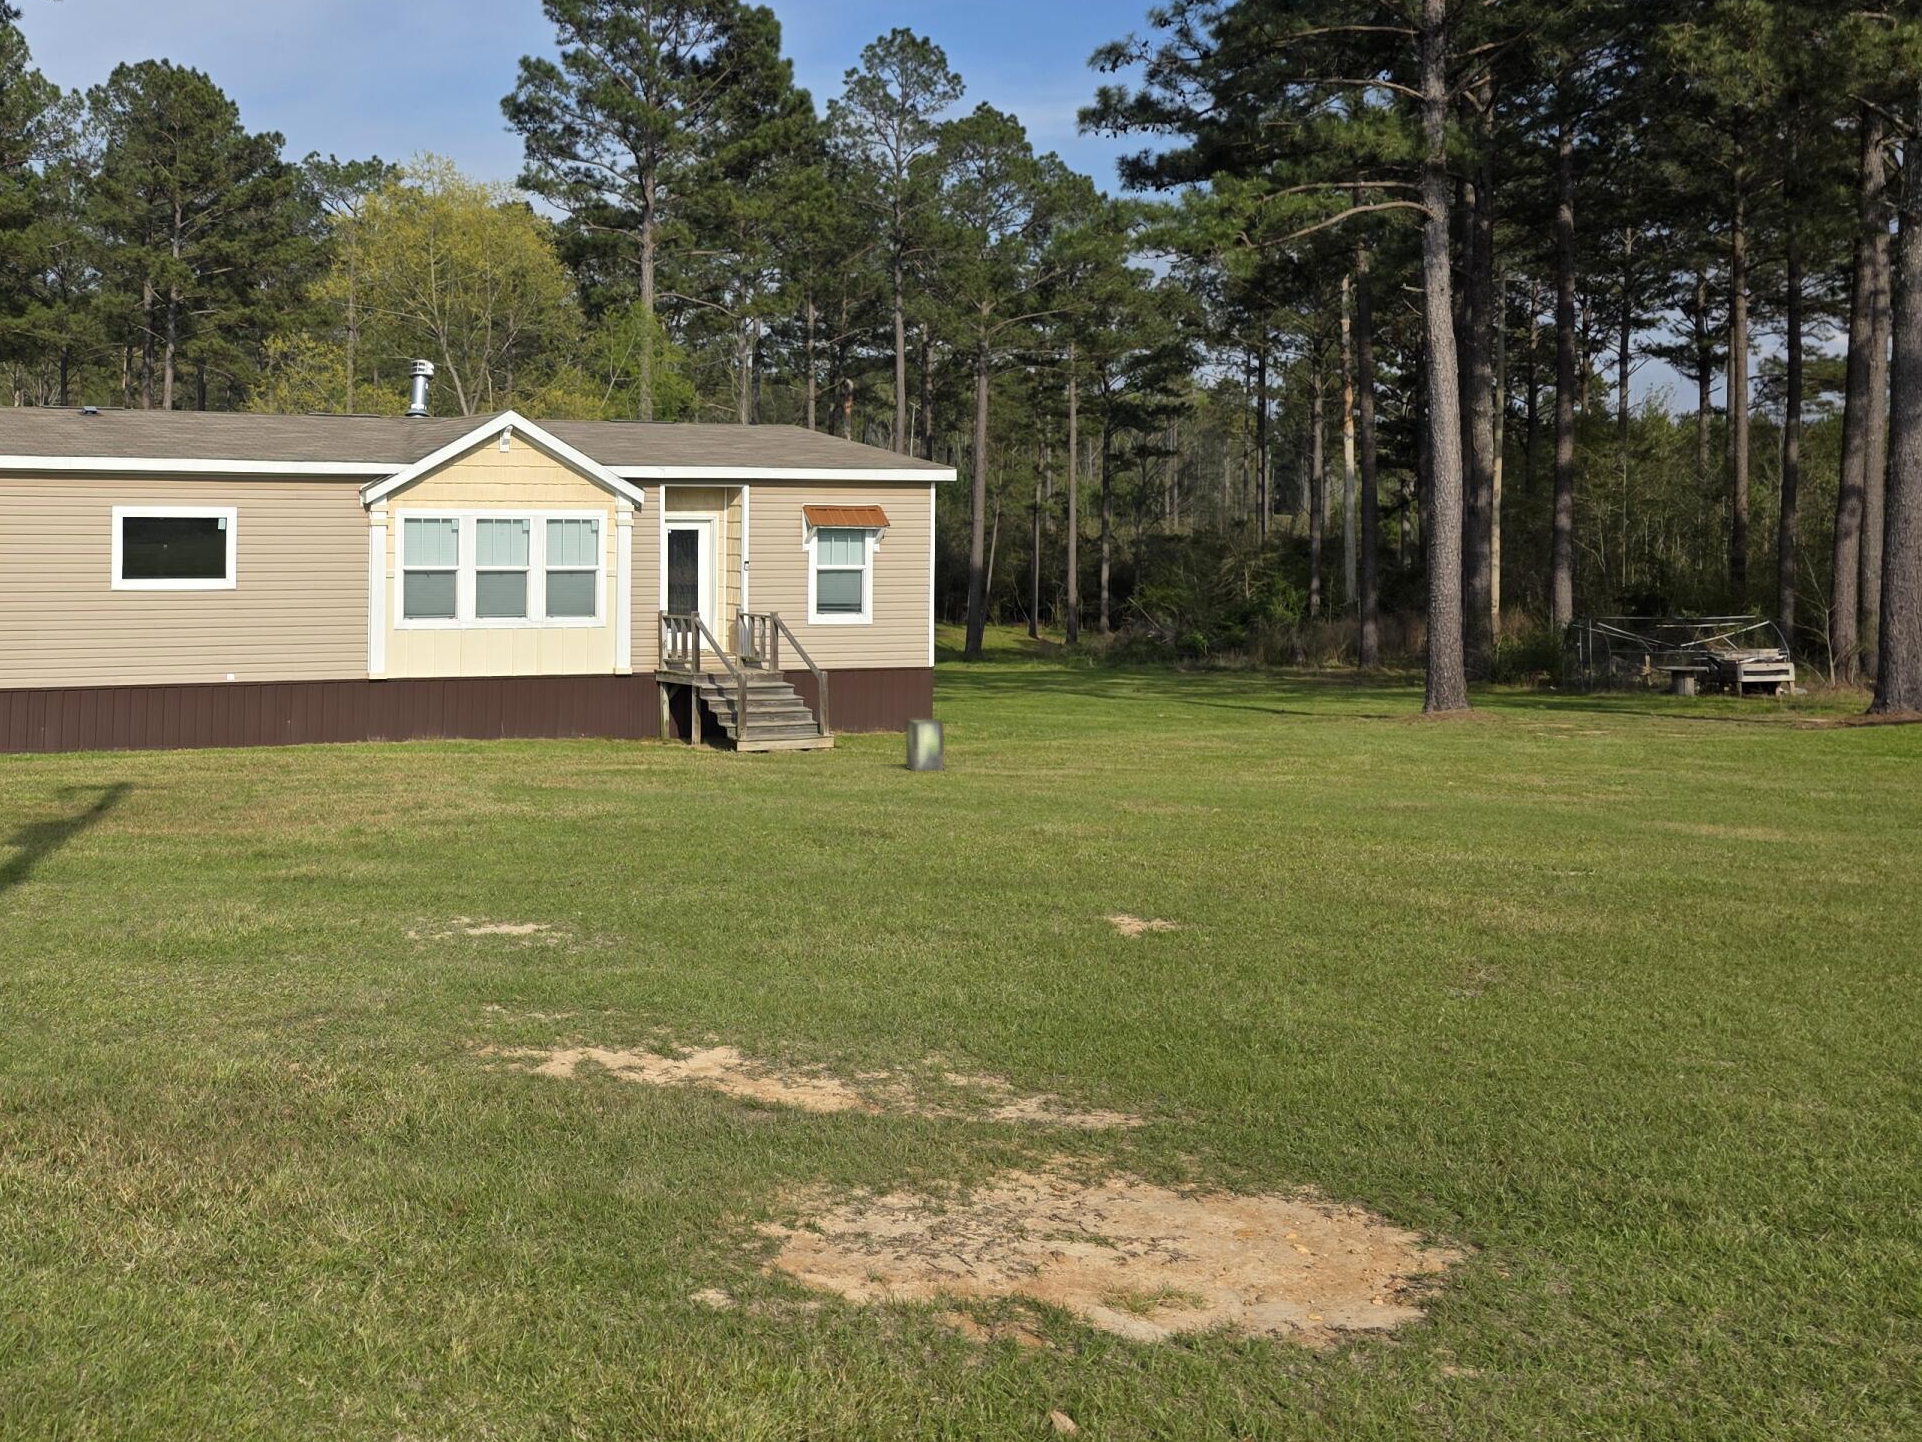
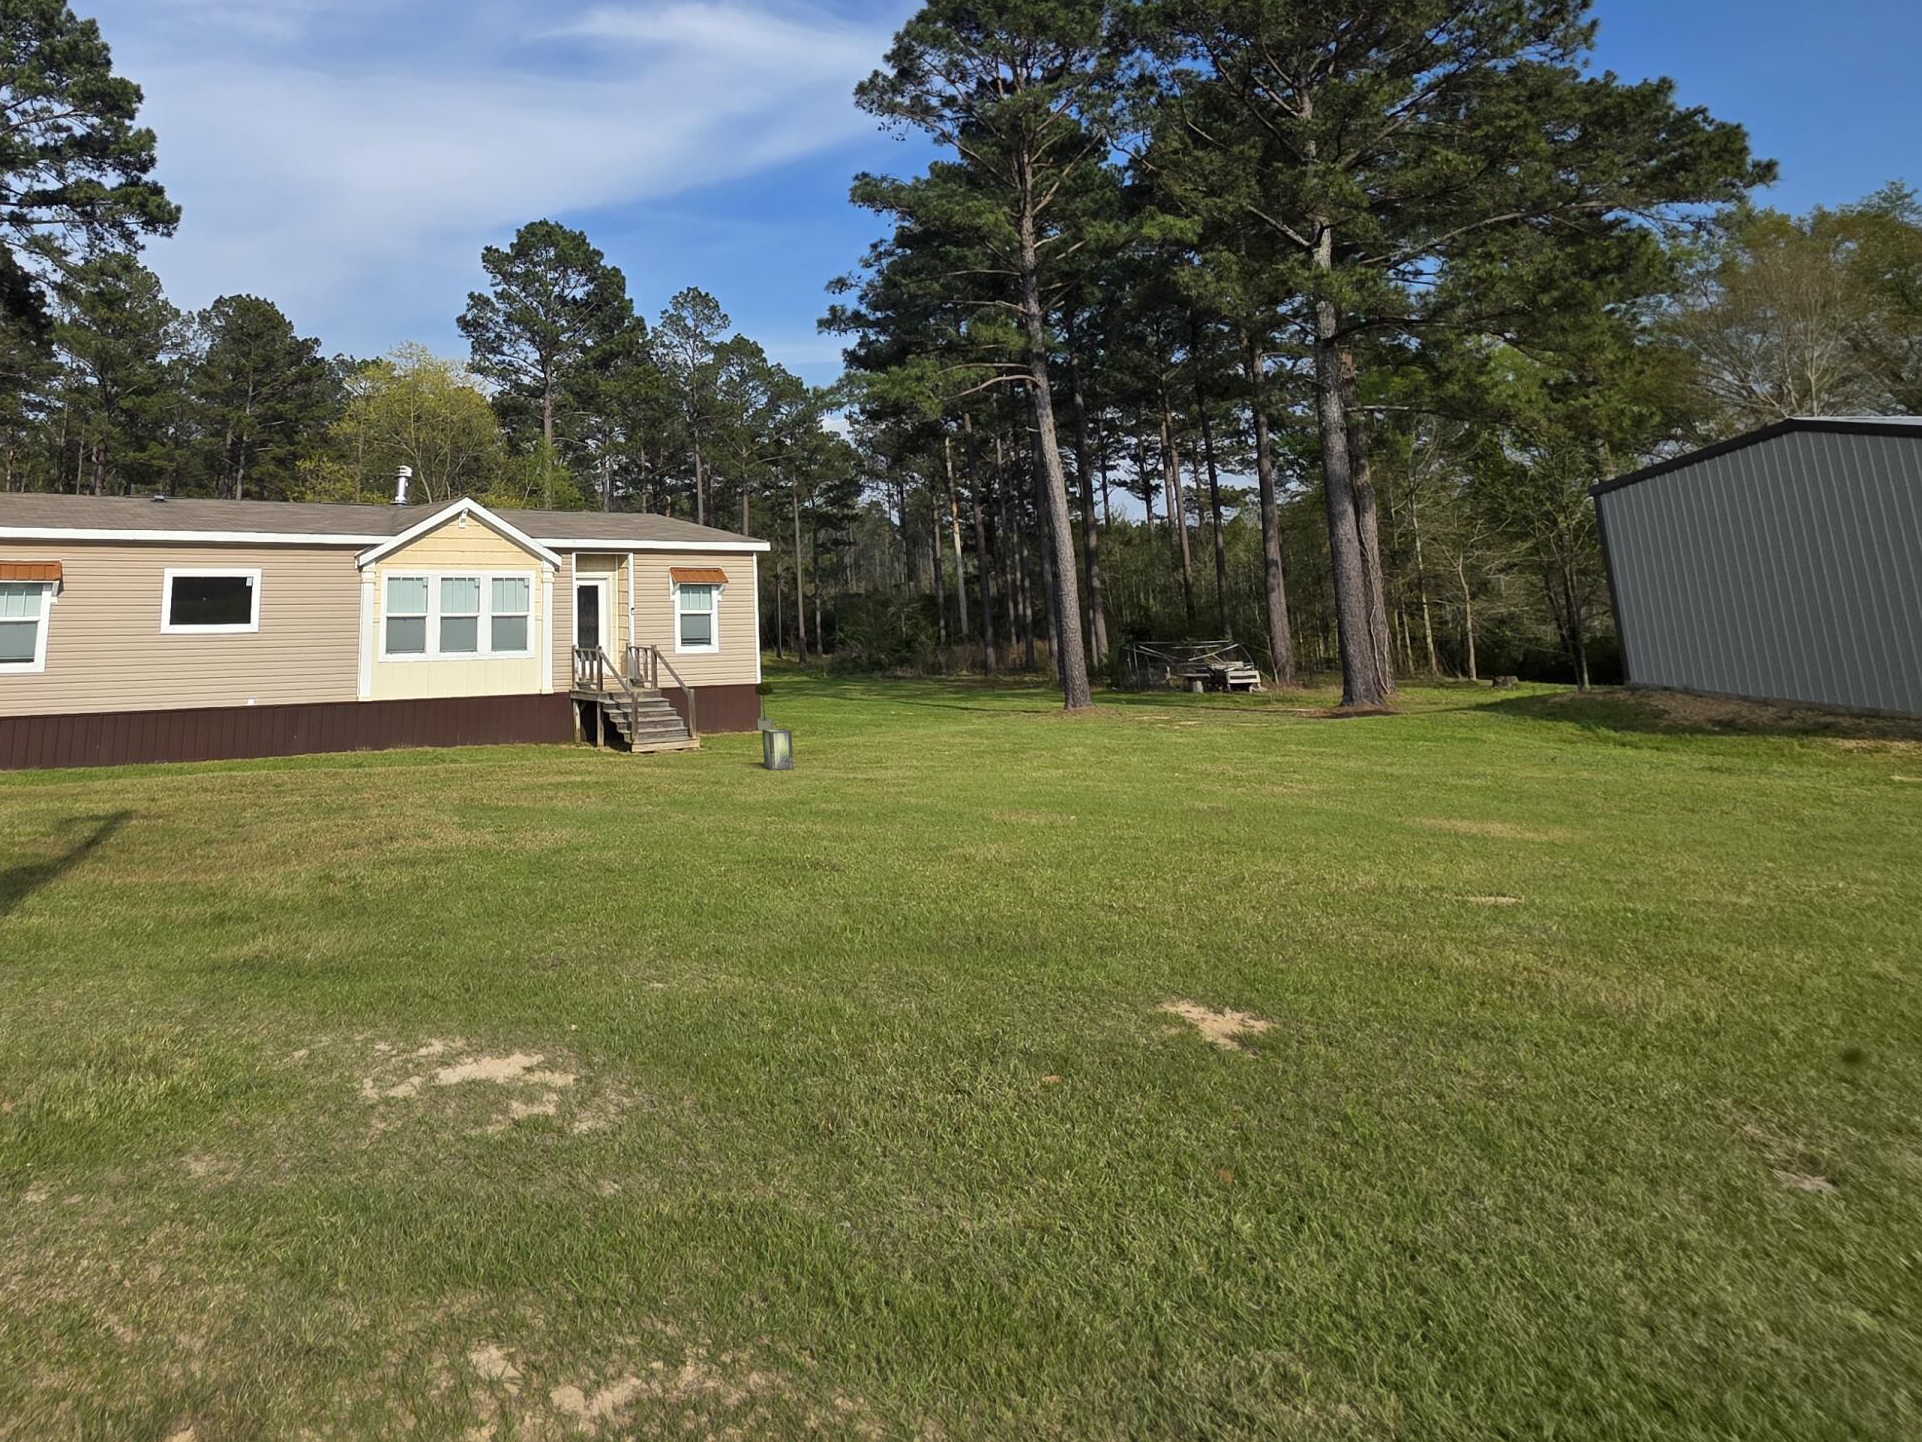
potted tree: none [924,665,952,733] -> present [755,682,773,731]

